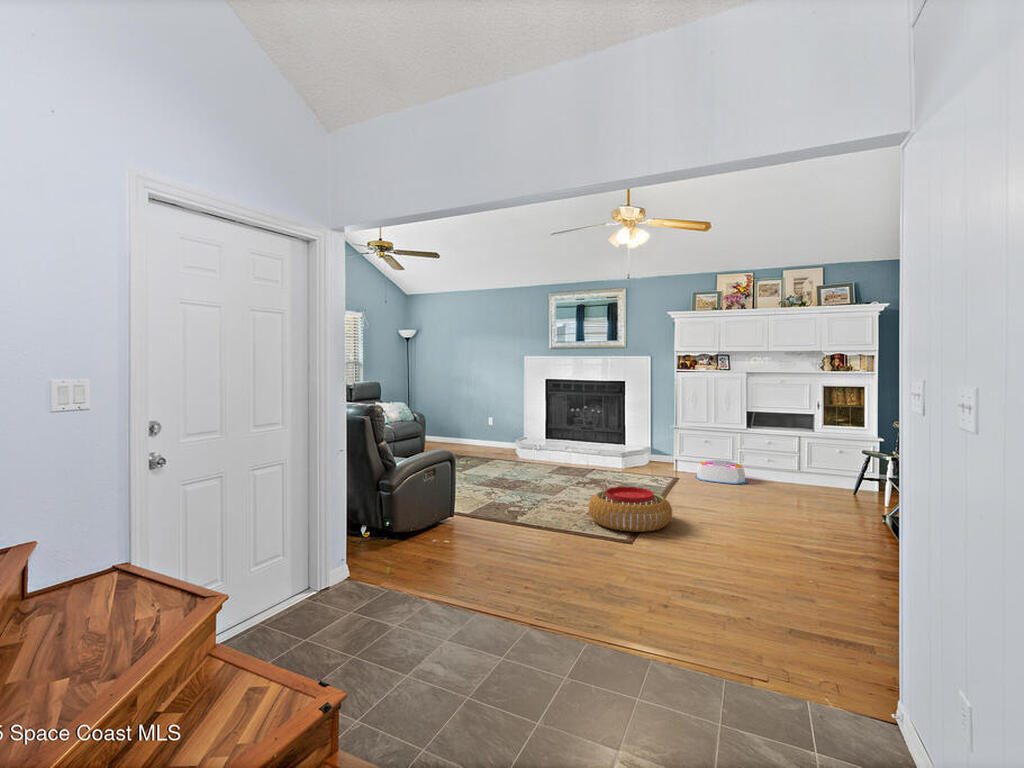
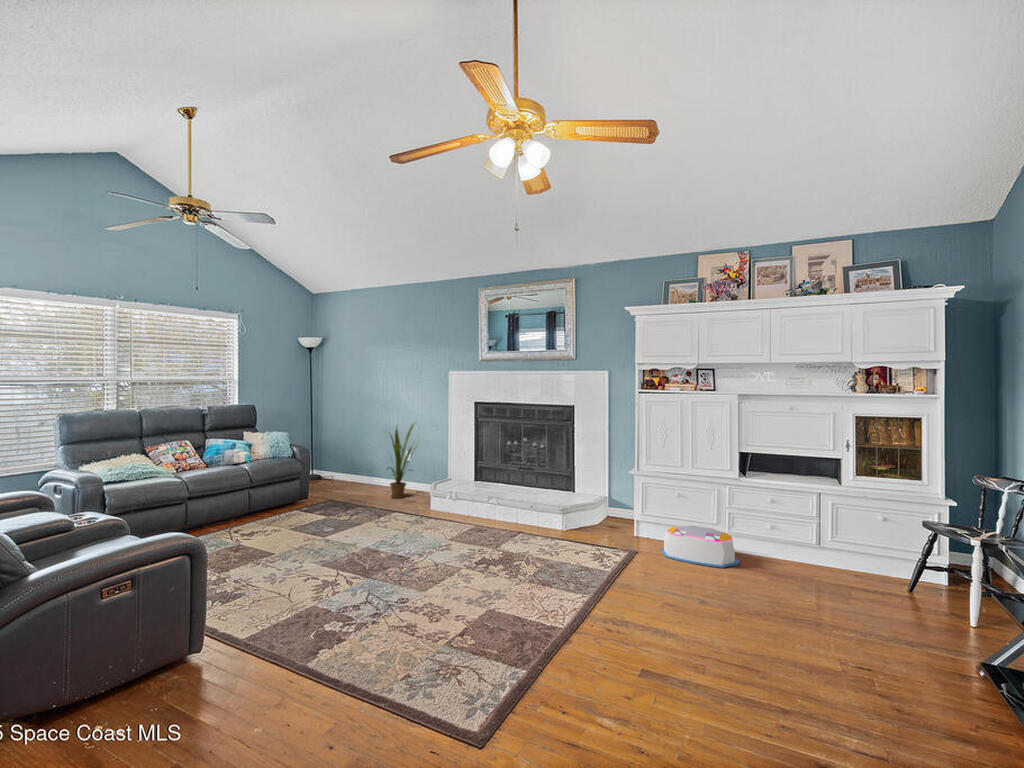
house plant: none [476,395,505,452] -> present [387,422,415,498]
pouf: present [588,487,672,532] -> none [429,588,577,693]

